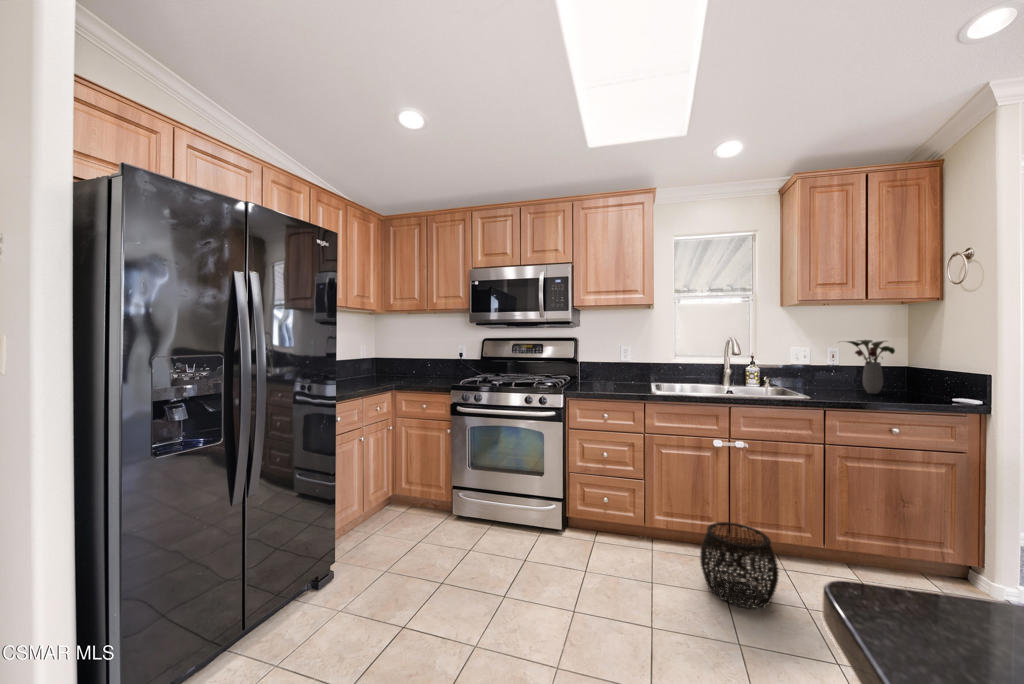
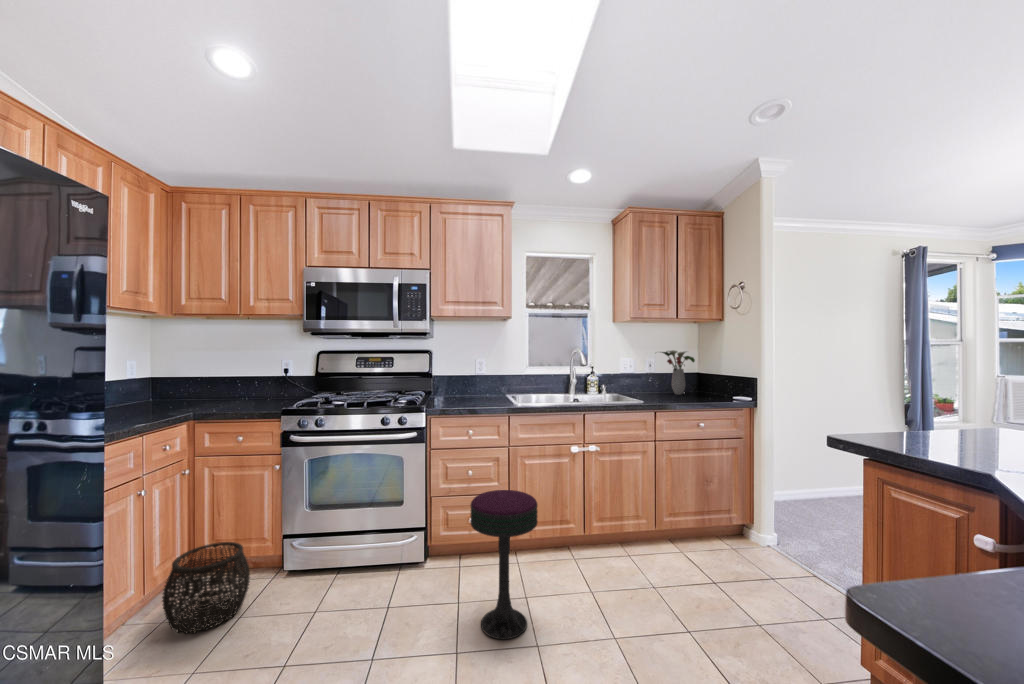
bar stool: none [594,470,660,610] -> present [471,490,538,639]
woven basket: present [700,522,779,609] -> present [162,542,250,634]

